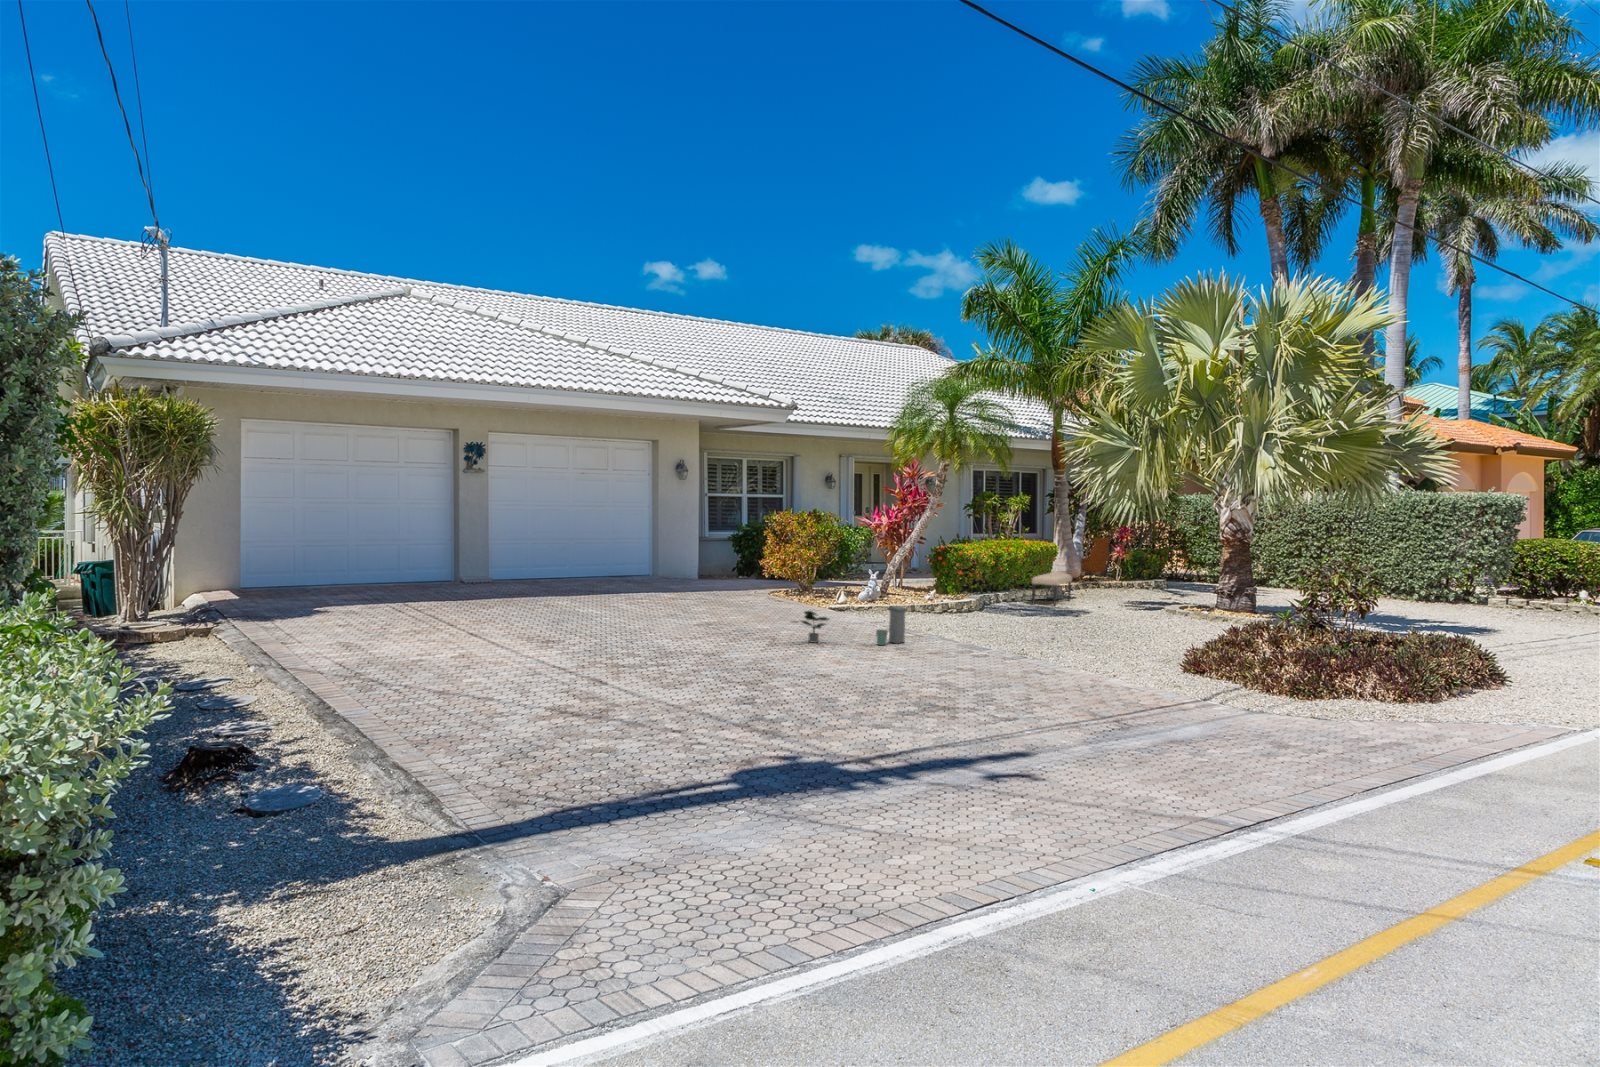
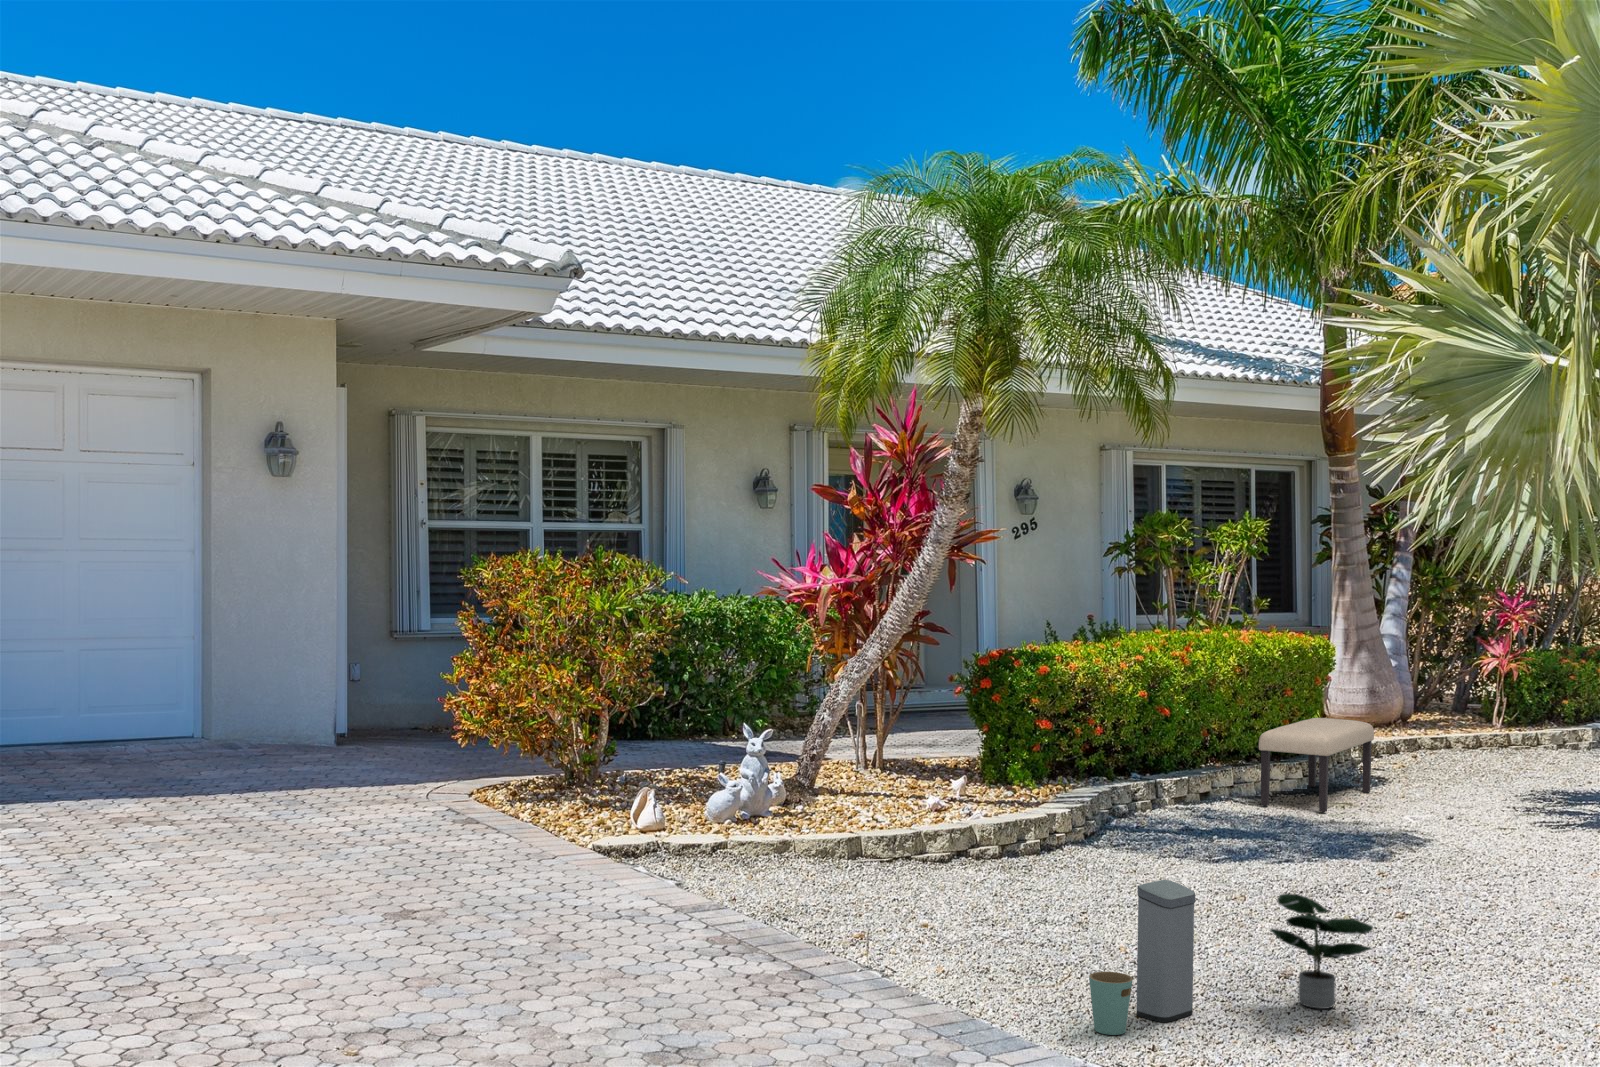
lounge chair: present [1072,538,1110,582] -> none [1360,624,1476,736]
trash can: present [876,606,905,645] -> present [1089,880,1195,1035]
potted plant: present [802,611,829,642] -> present [1270,893,1373,1009]

